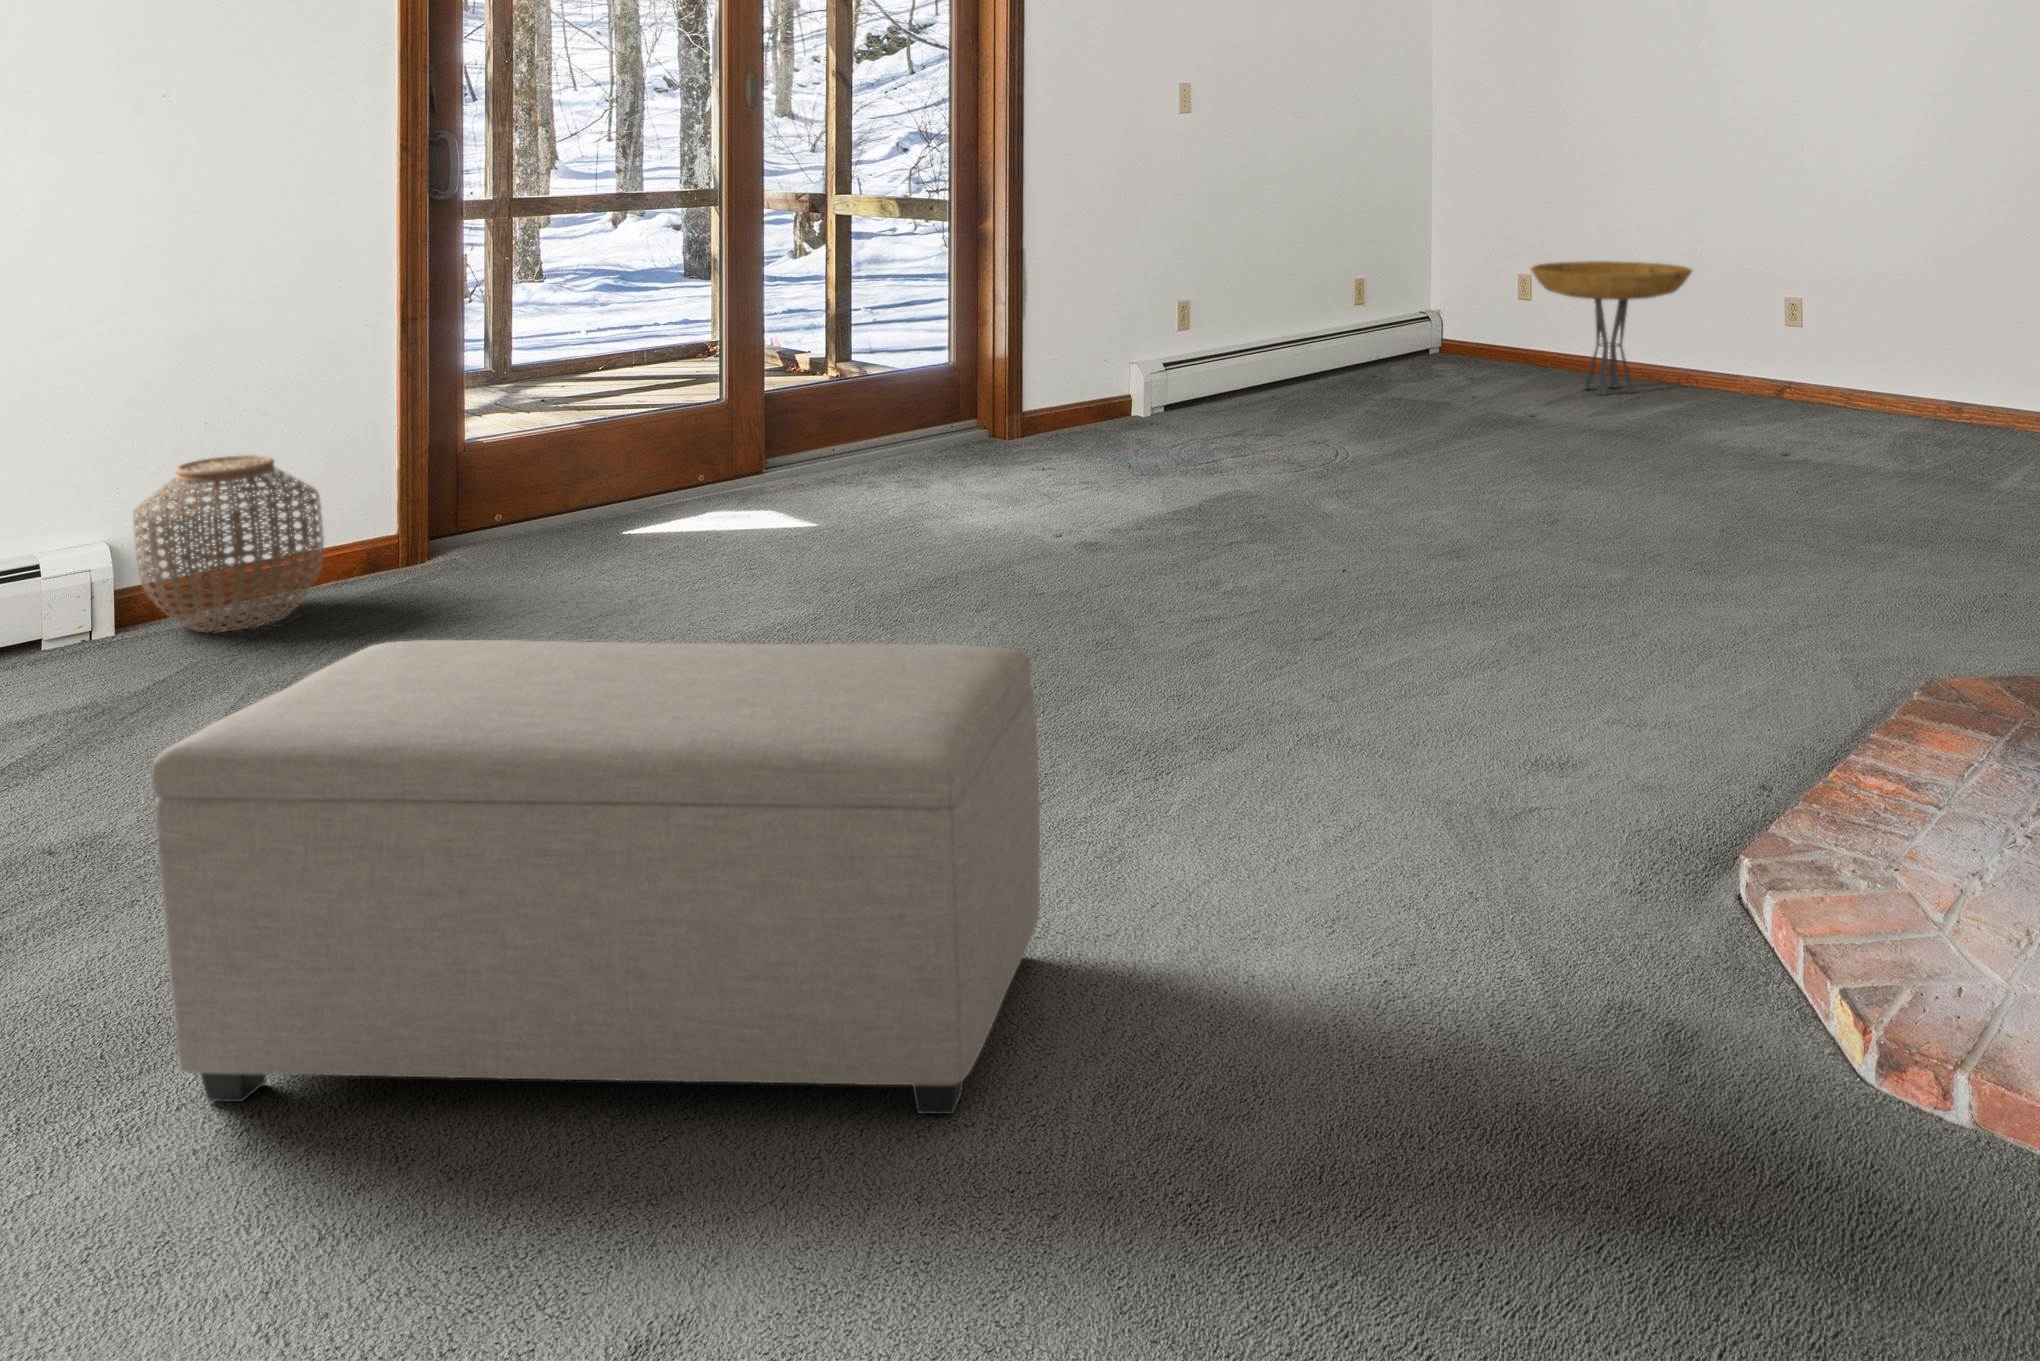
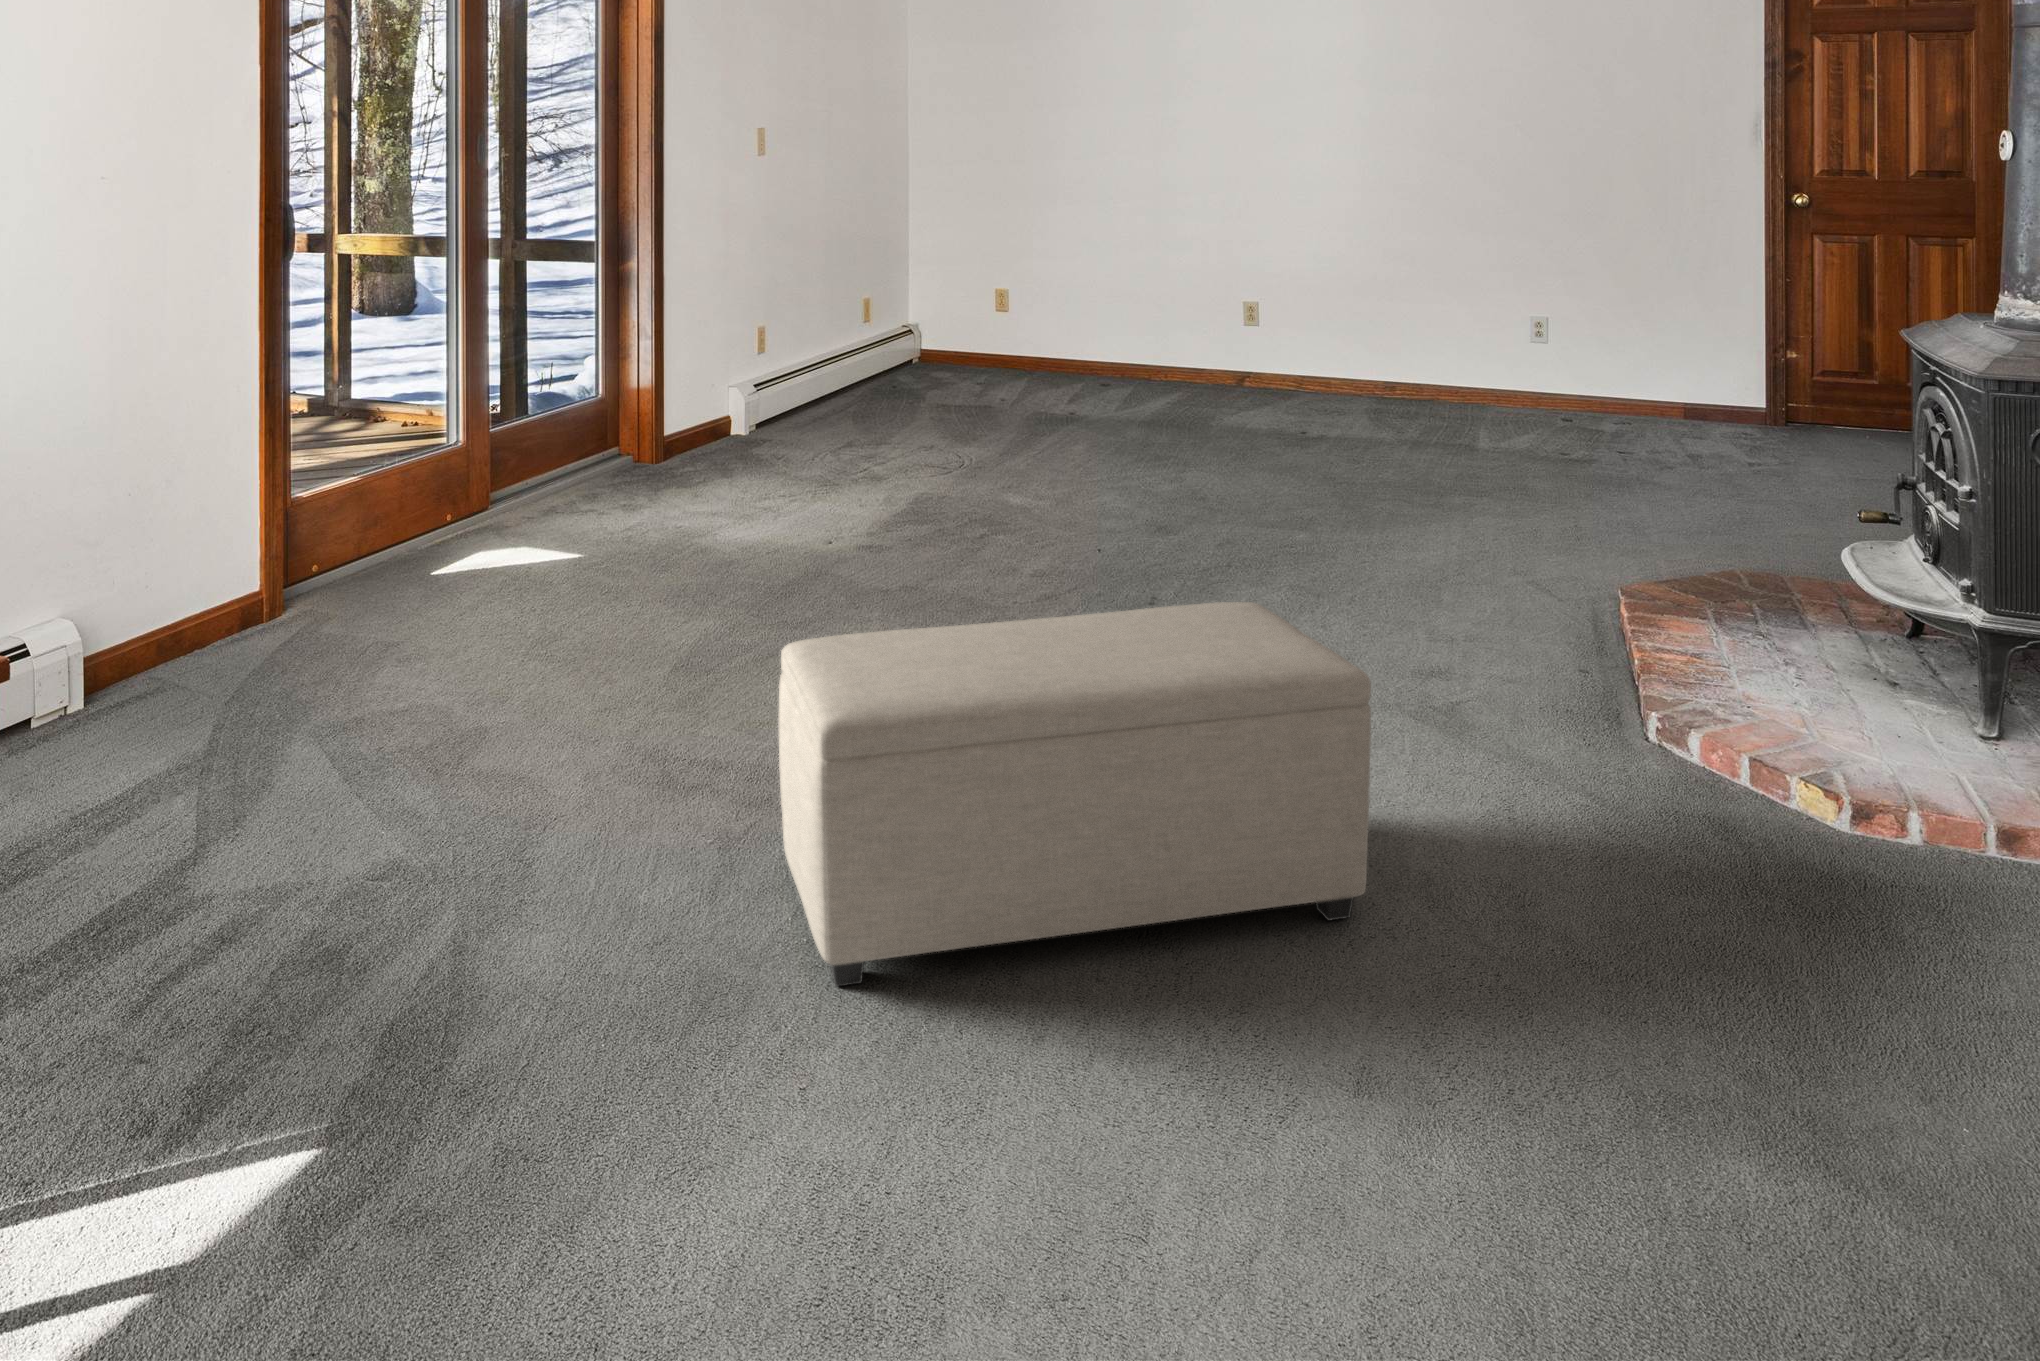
side table: present [1531,261,1692,395] -> none [1024,273,1159,385]
woven basket: present [133,455,324,632] -> none [134,513,289,676]

